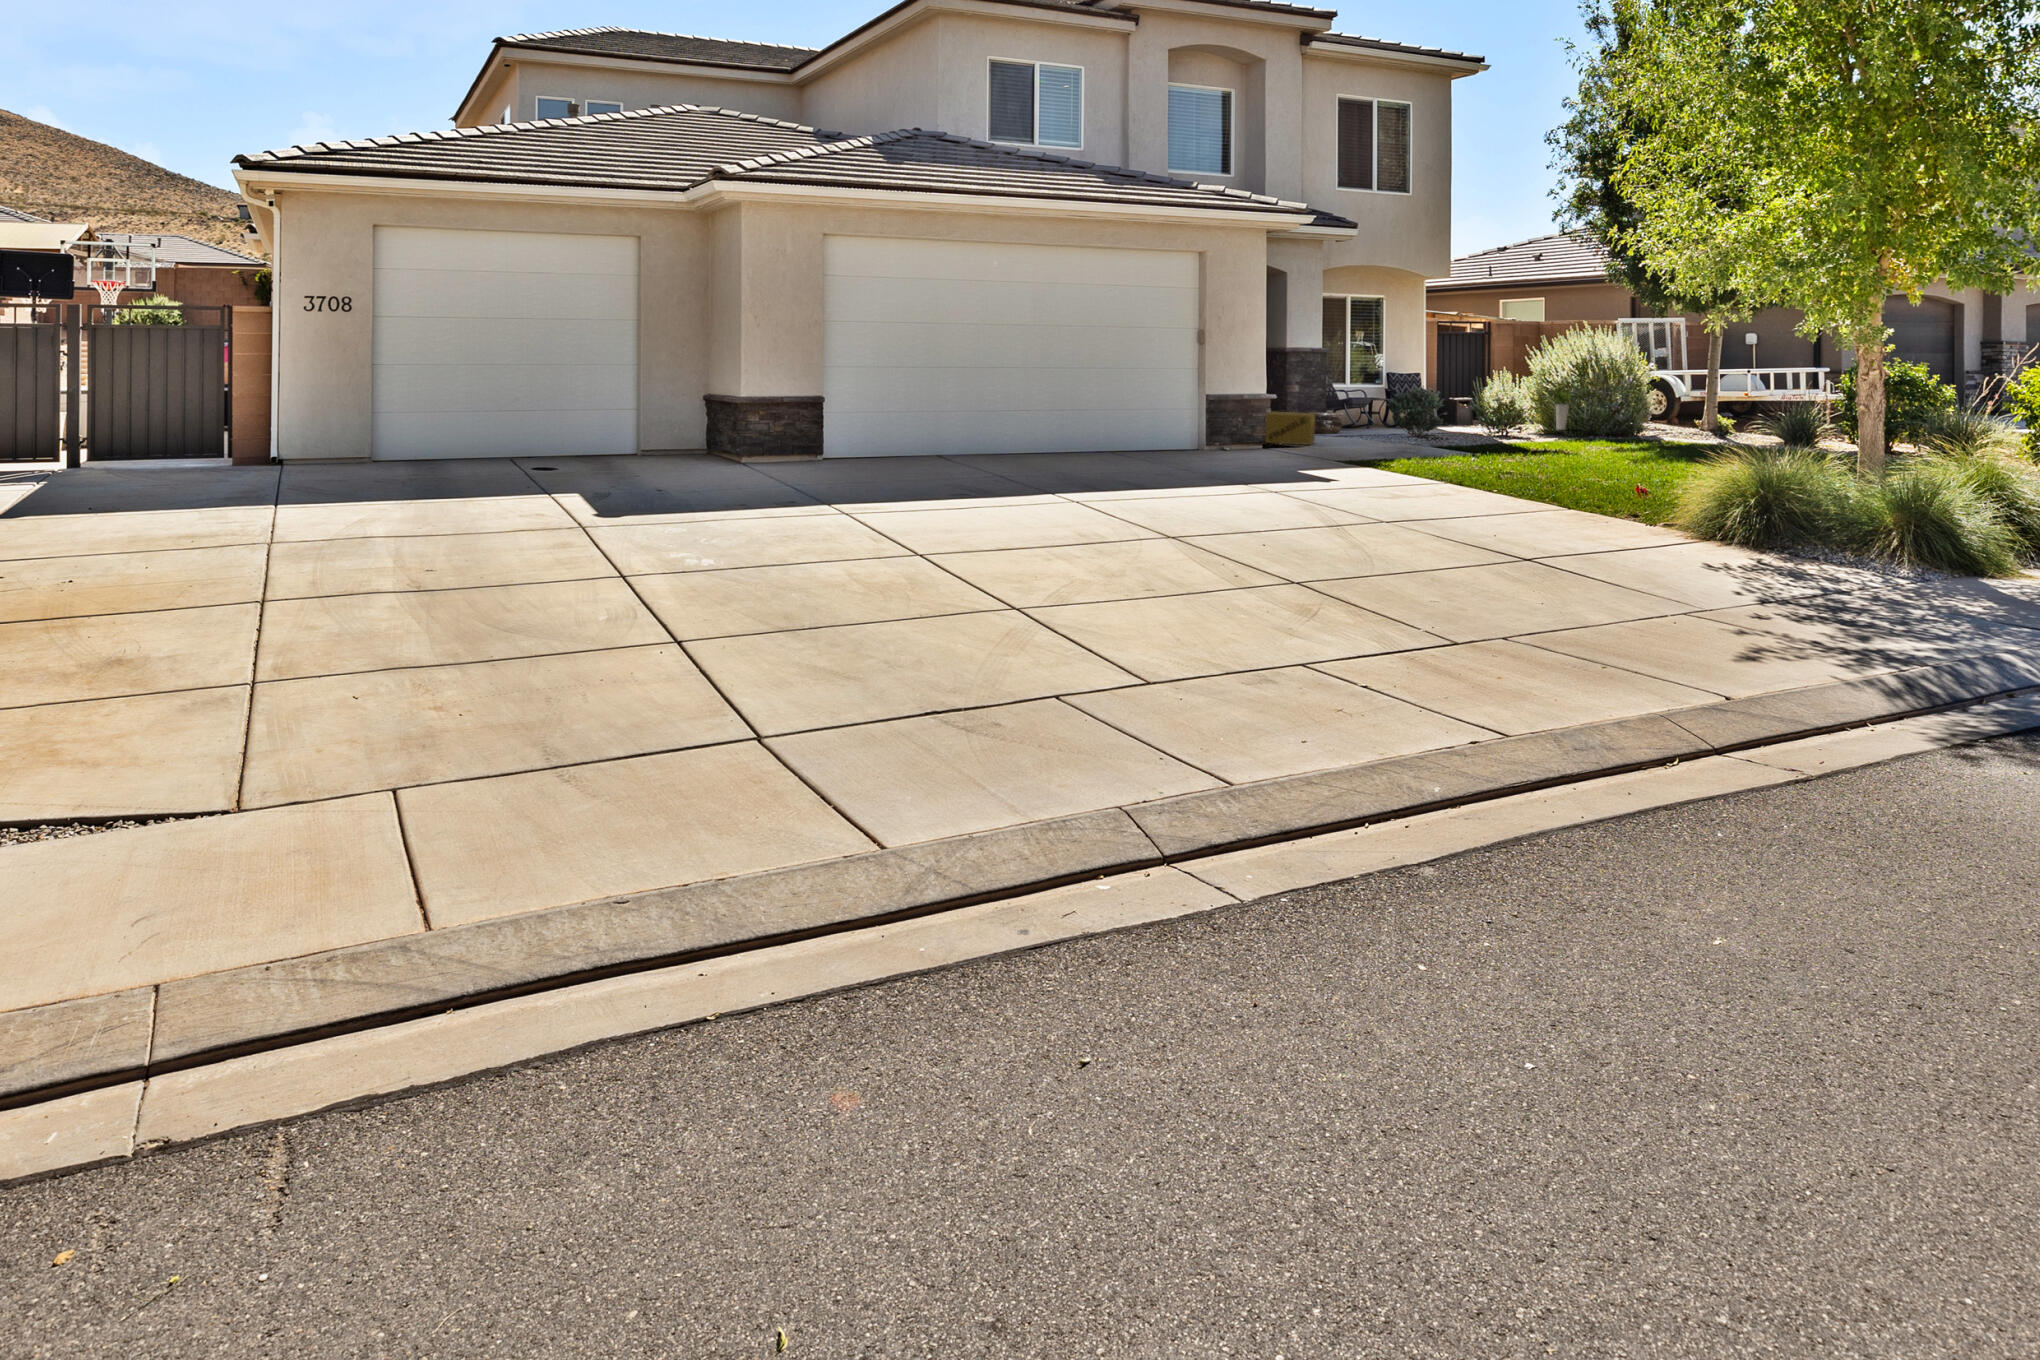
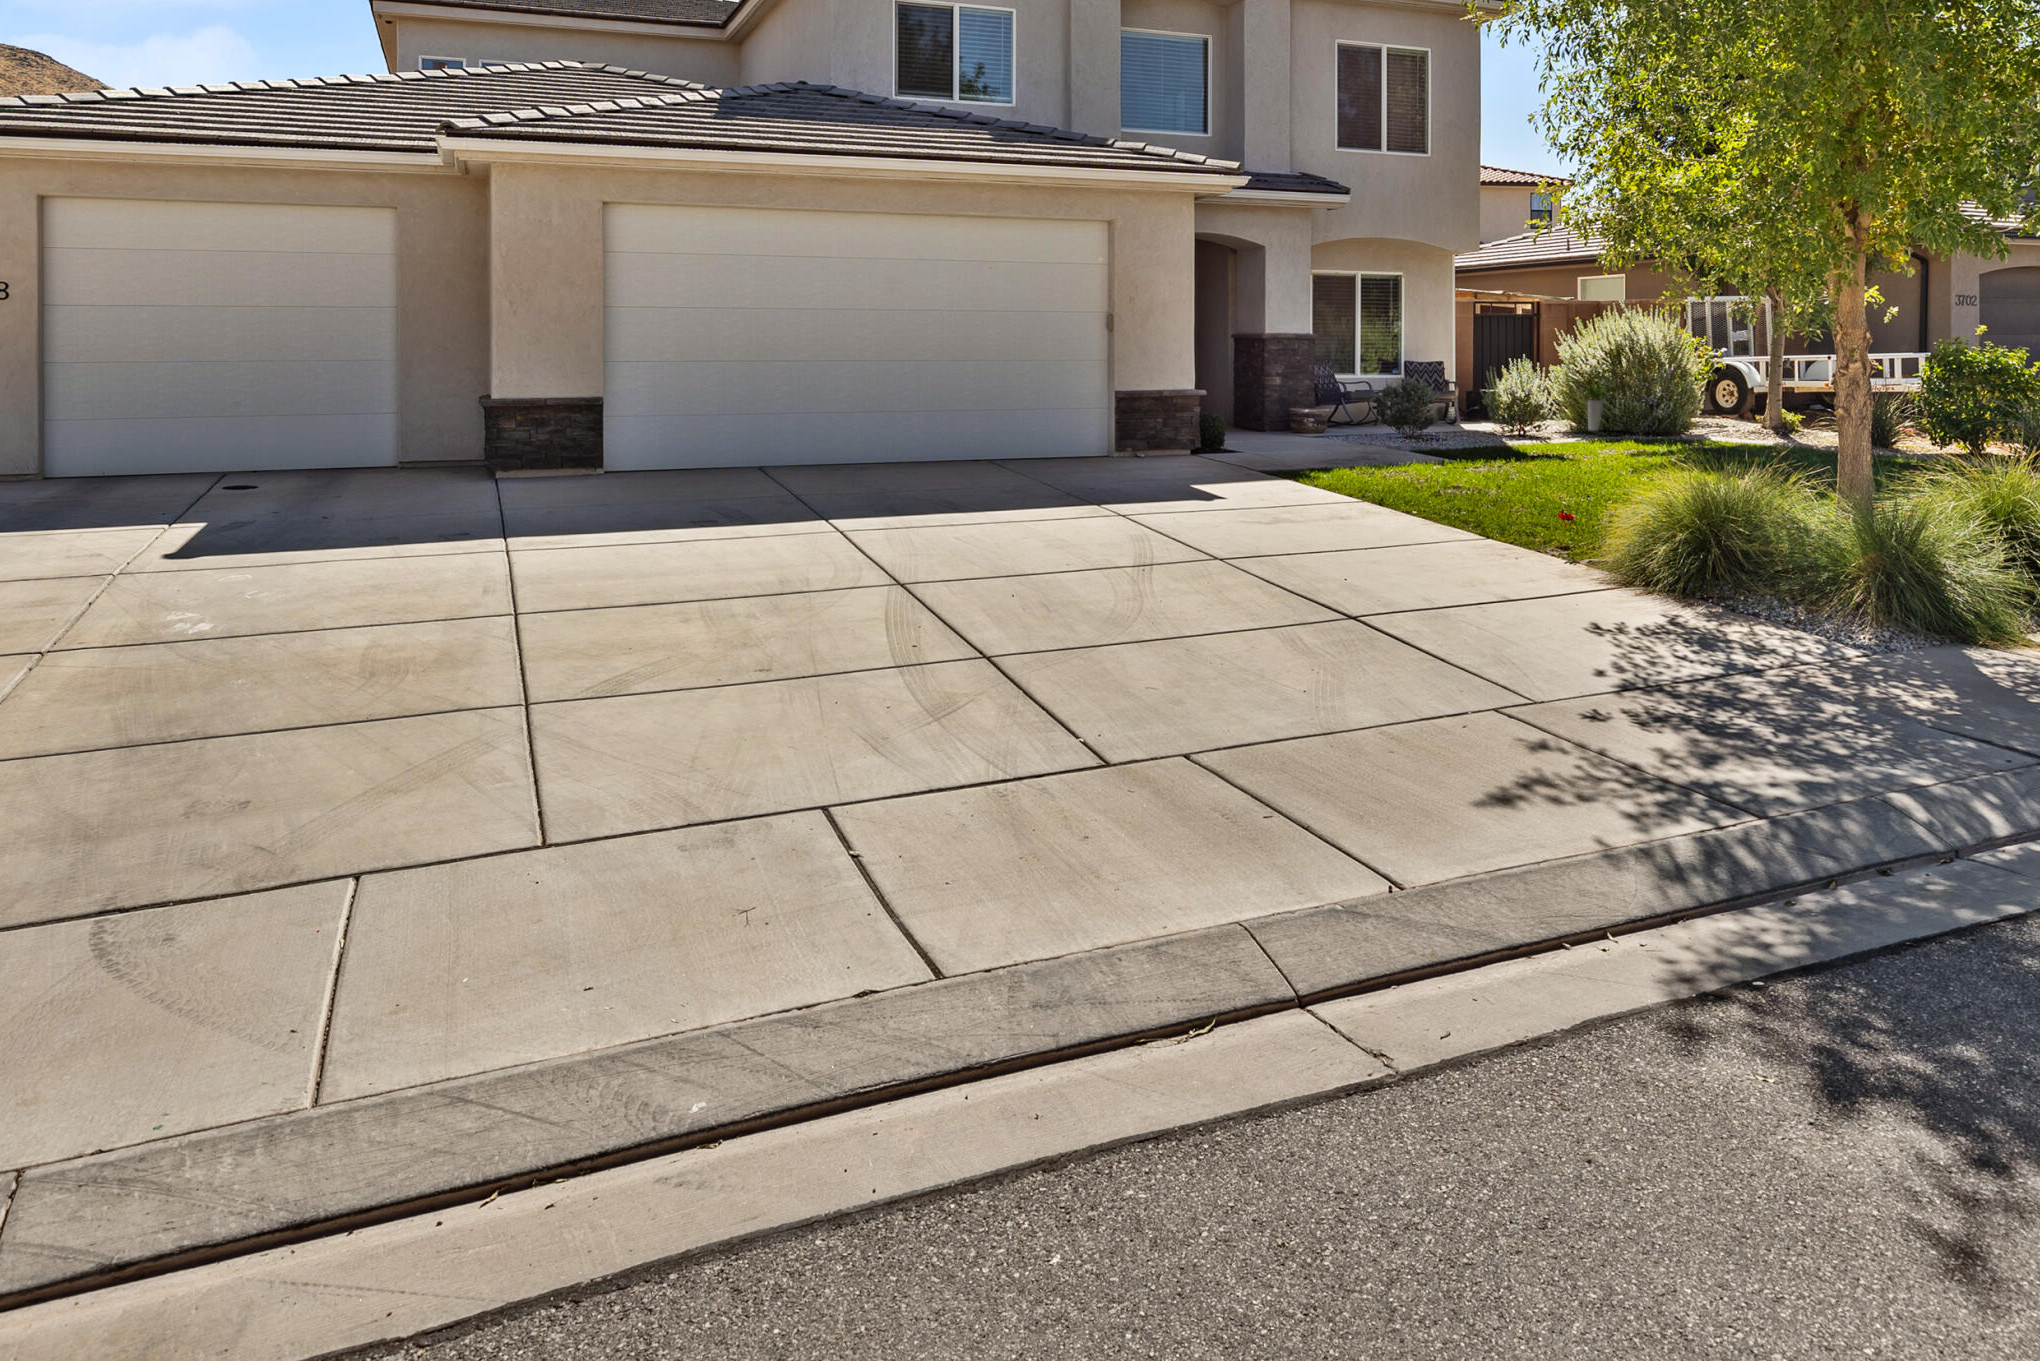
cardboard box: present [1265,411,1315,445] -> none [1209,413,1270,453]

